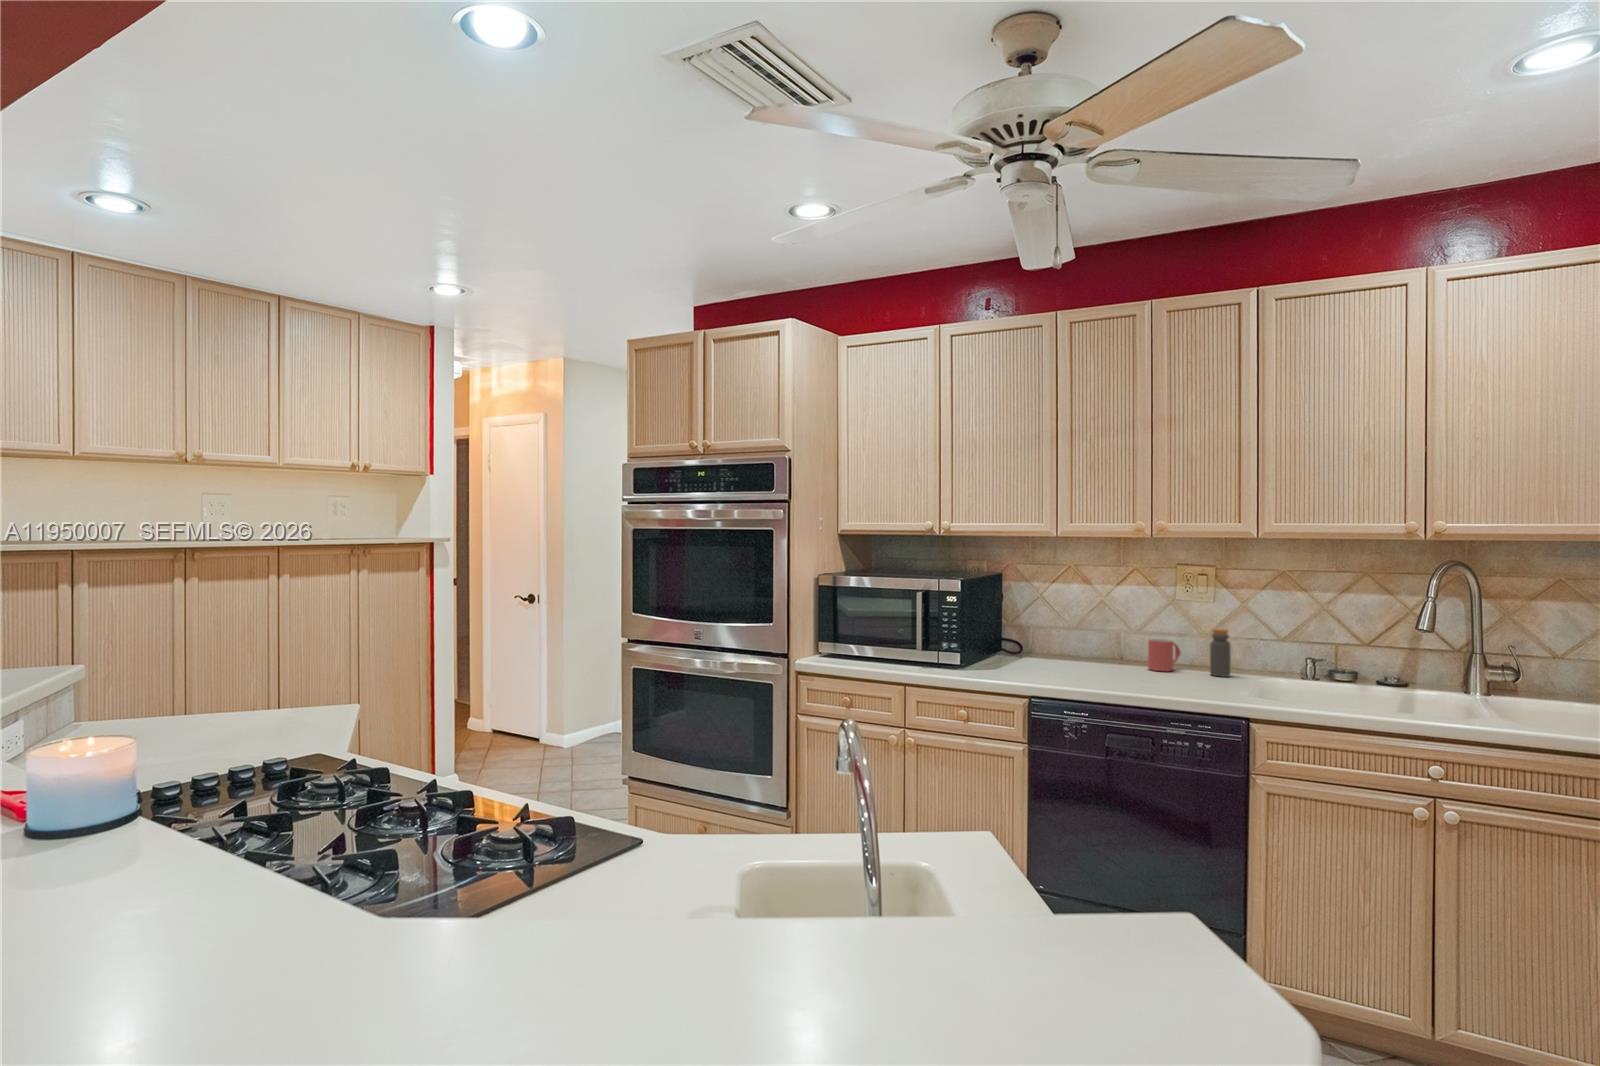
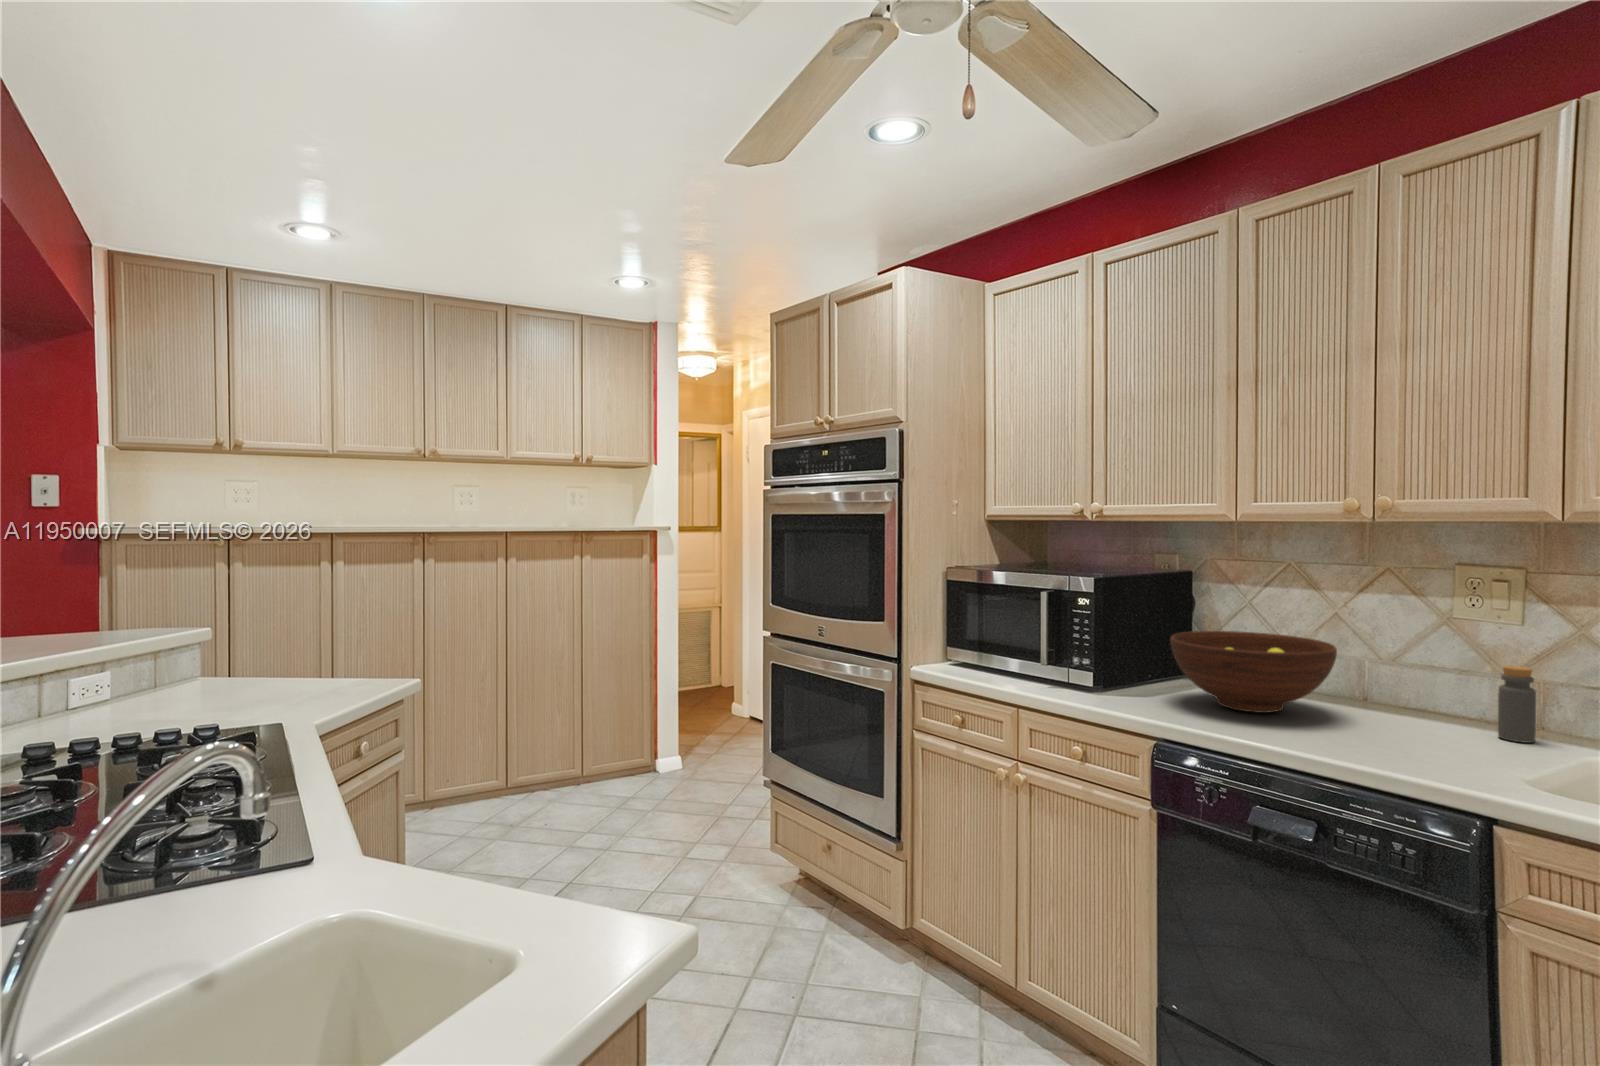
fruit bowl: none [1012,617,1122,673] -> present [1170,631,1337,713]
mug: present [1148,639,1181,671] -> none [1395,673,1456,724]

